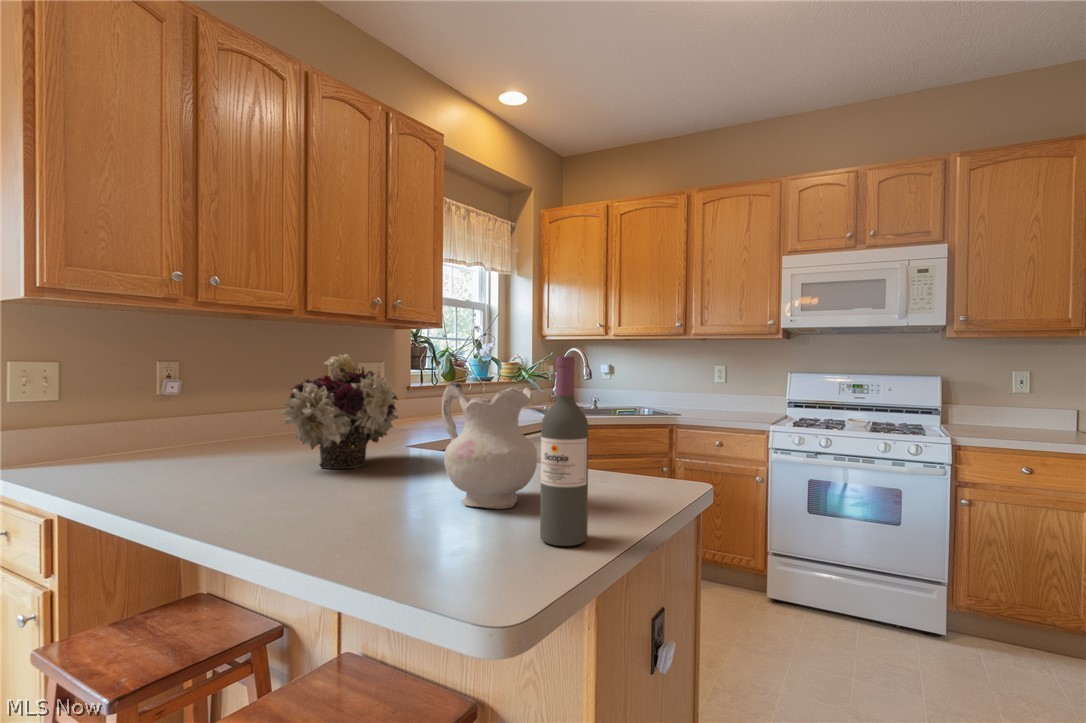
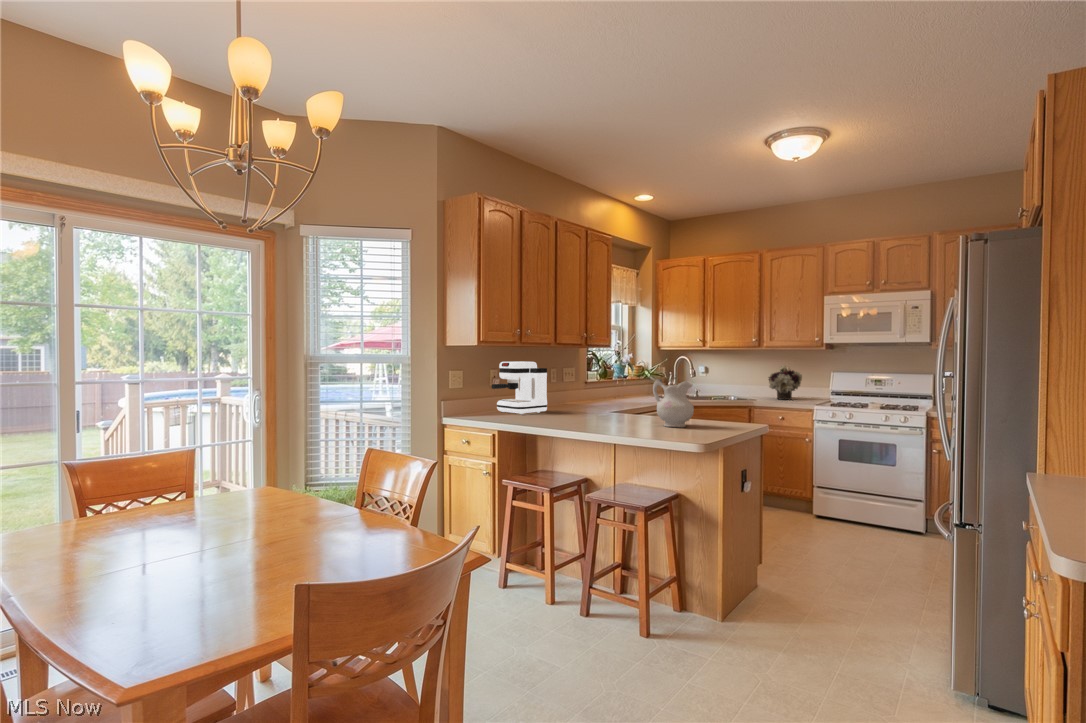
coffee maker: none [115,345,260,462] -> present [492,362,547,414]
flower arrangement: present [279,354,398,469] -> present [769,365,802,400]
wine bottle: present [540,356,588,546] -> none [702,371,719,434]

